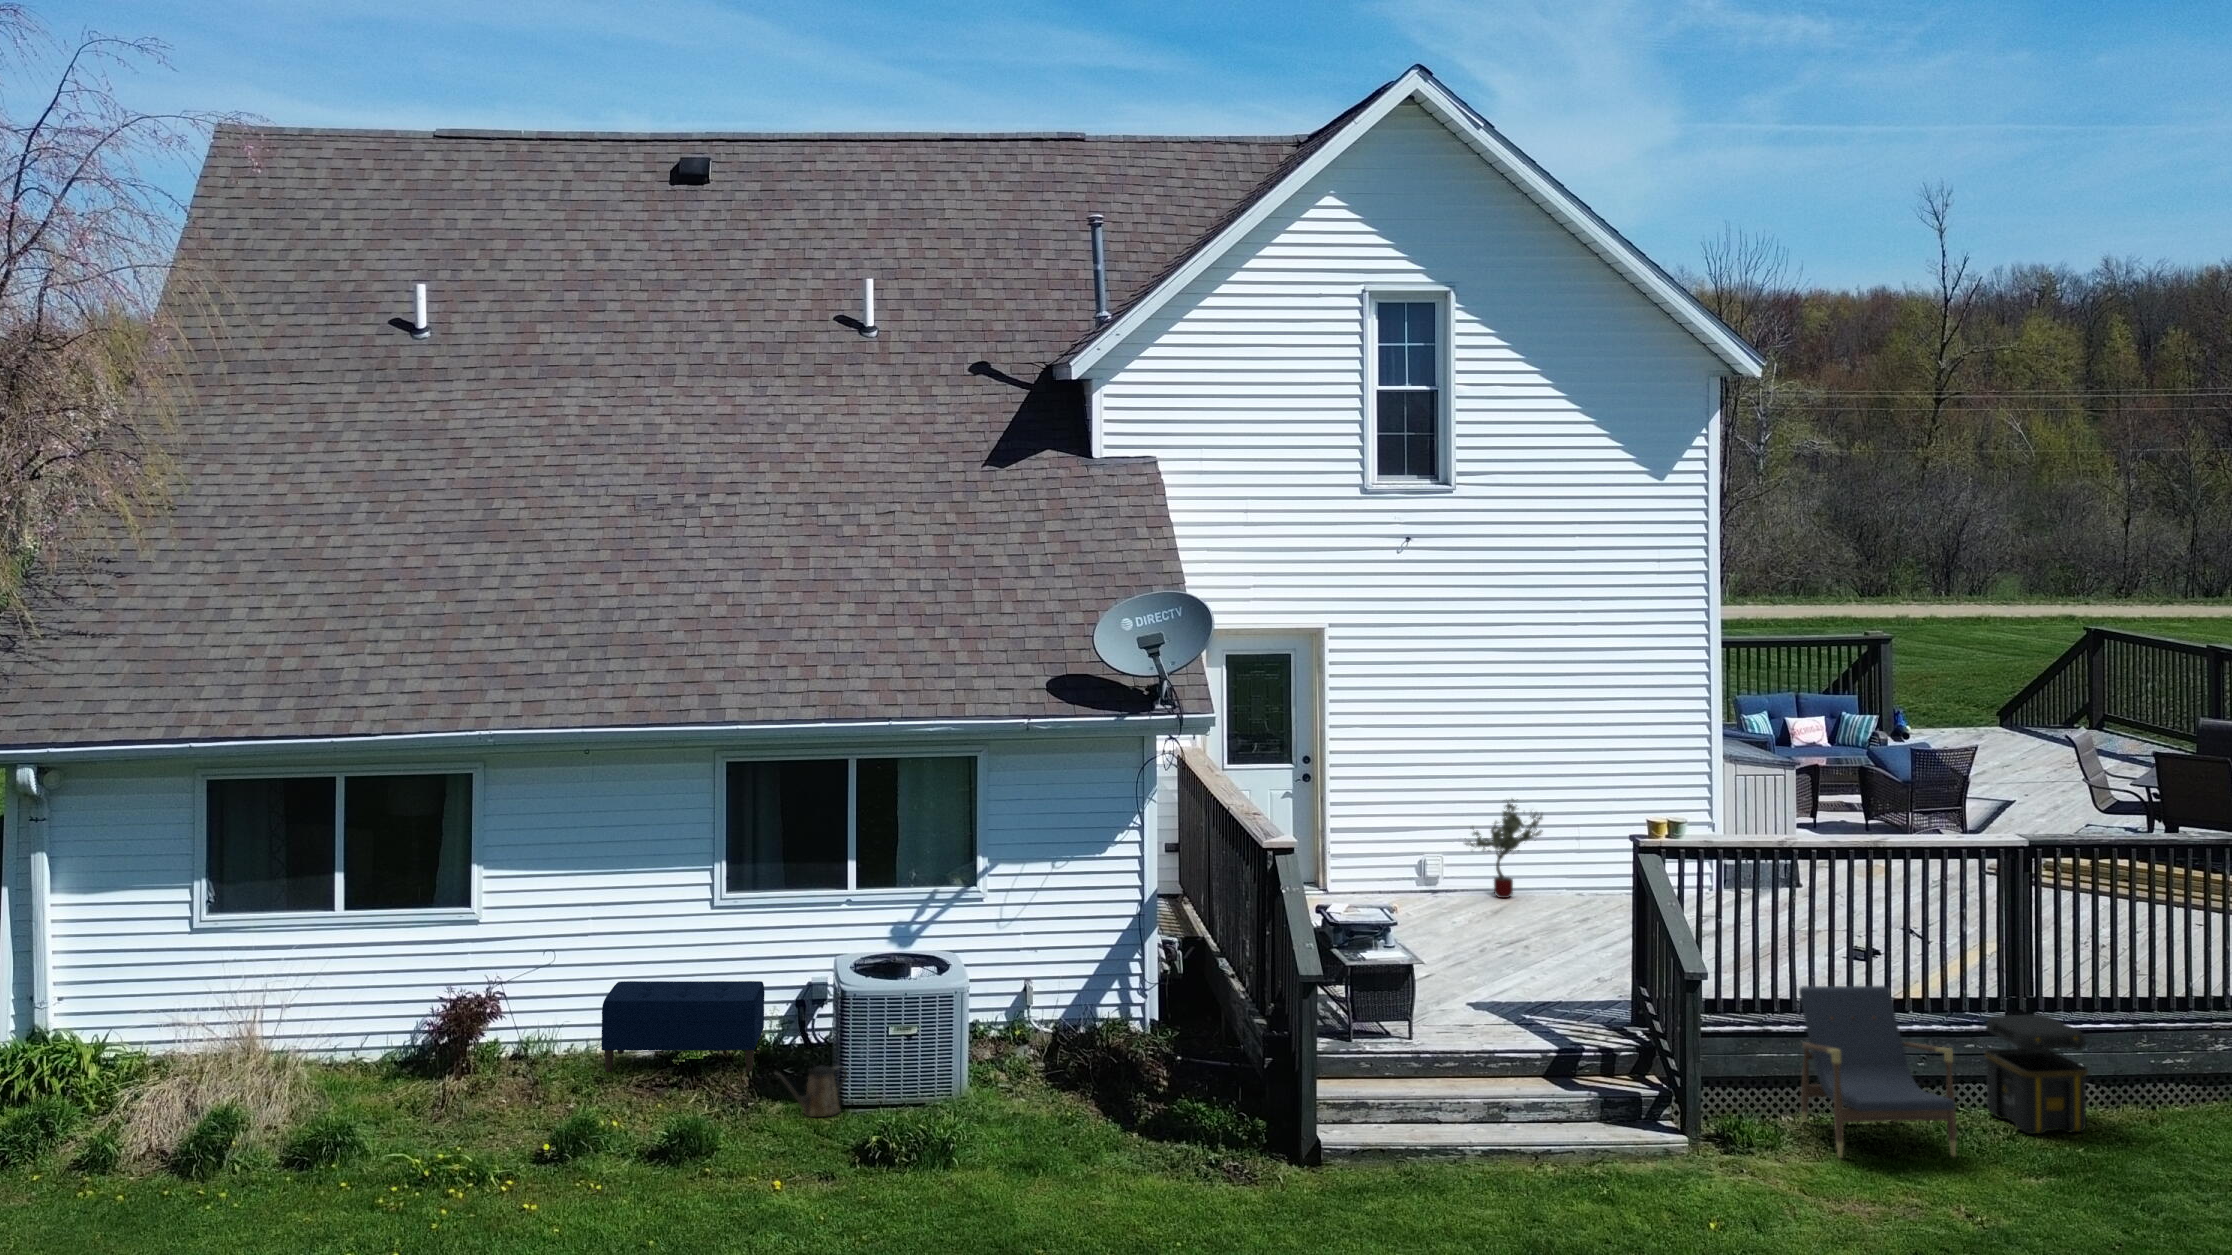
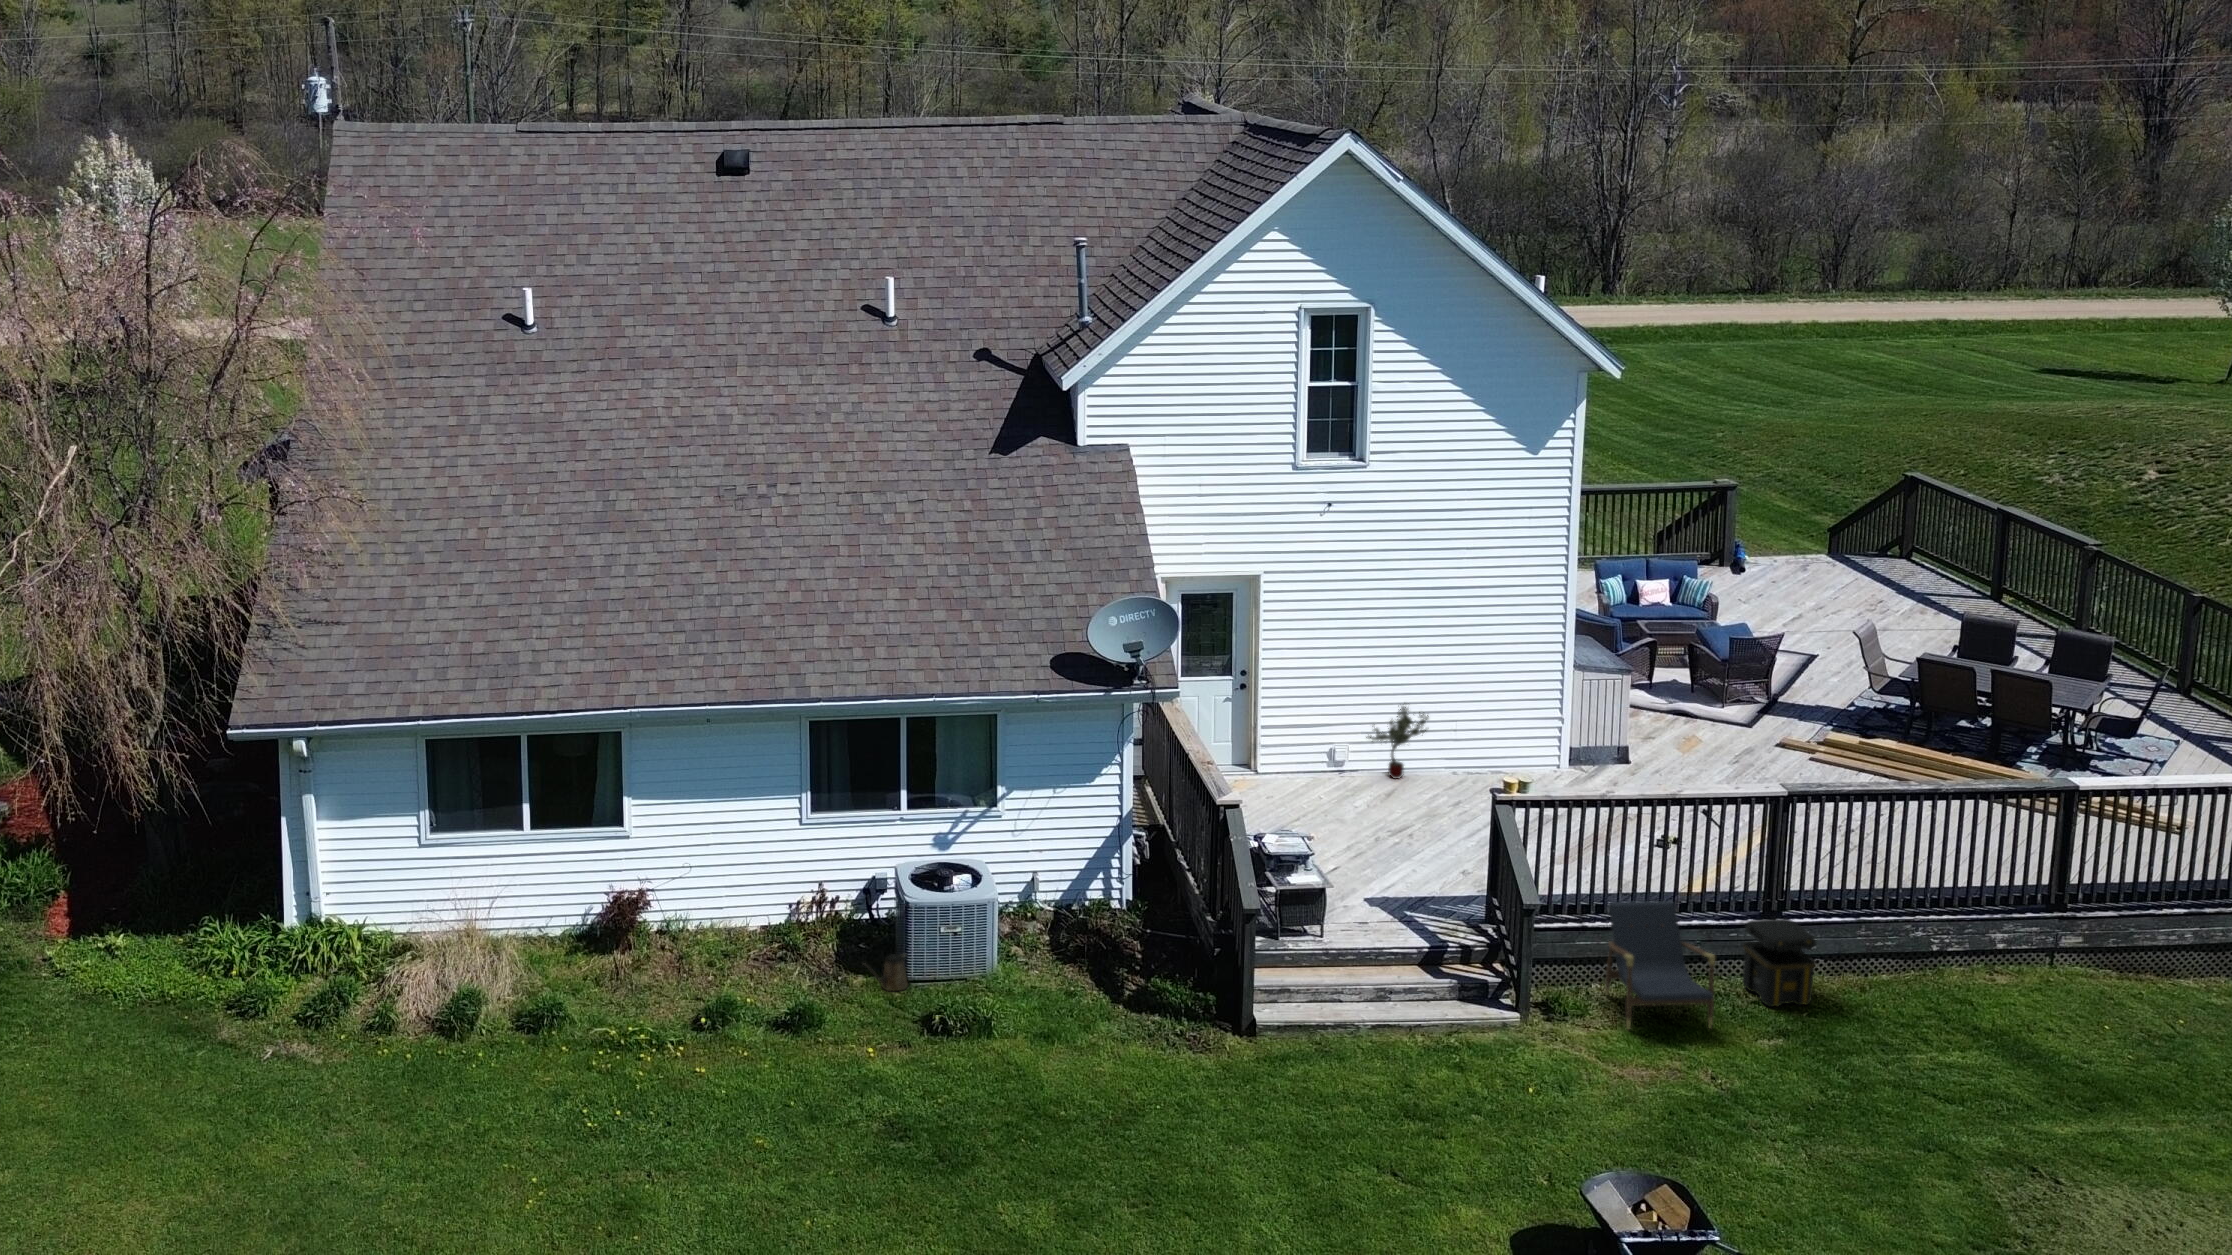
bench: present [602,981,765,1072] -> none [727,877,842,947]

